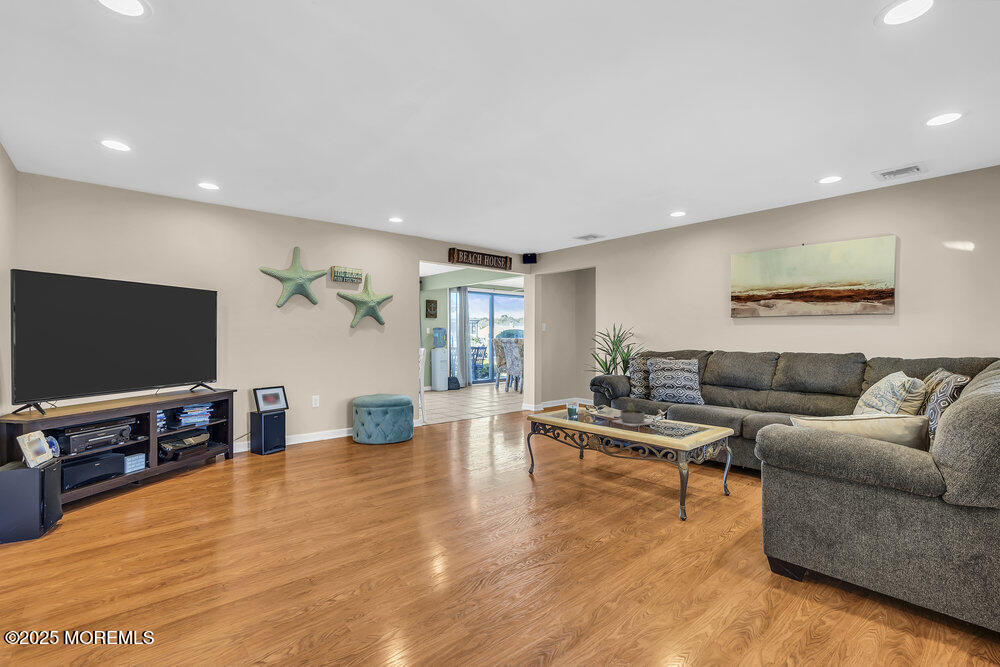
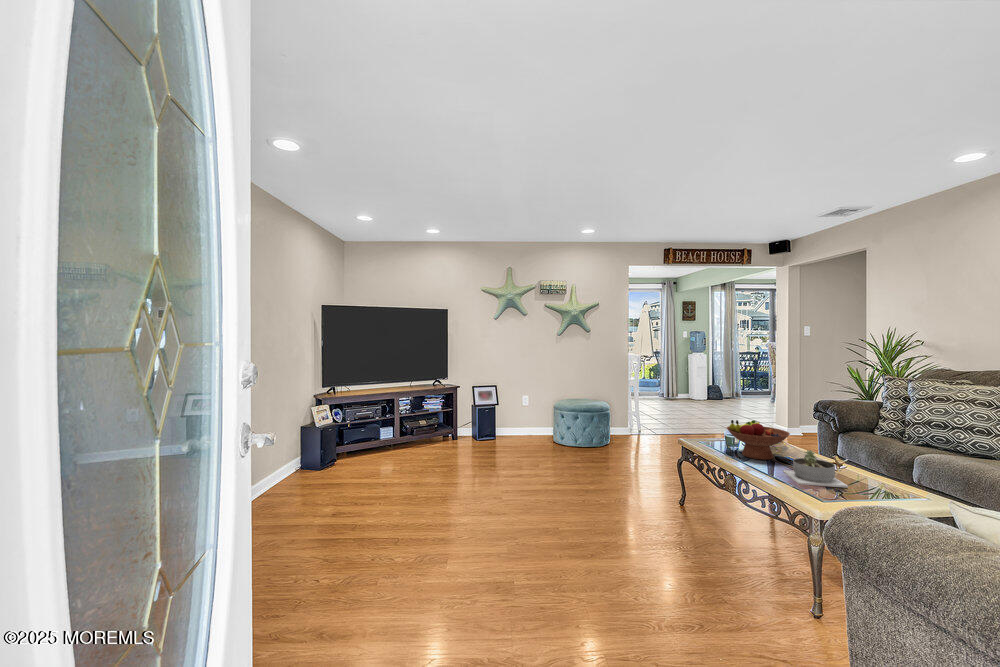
fruit bowl: none [565,389,606,417] -> present [727,420,790,460]

